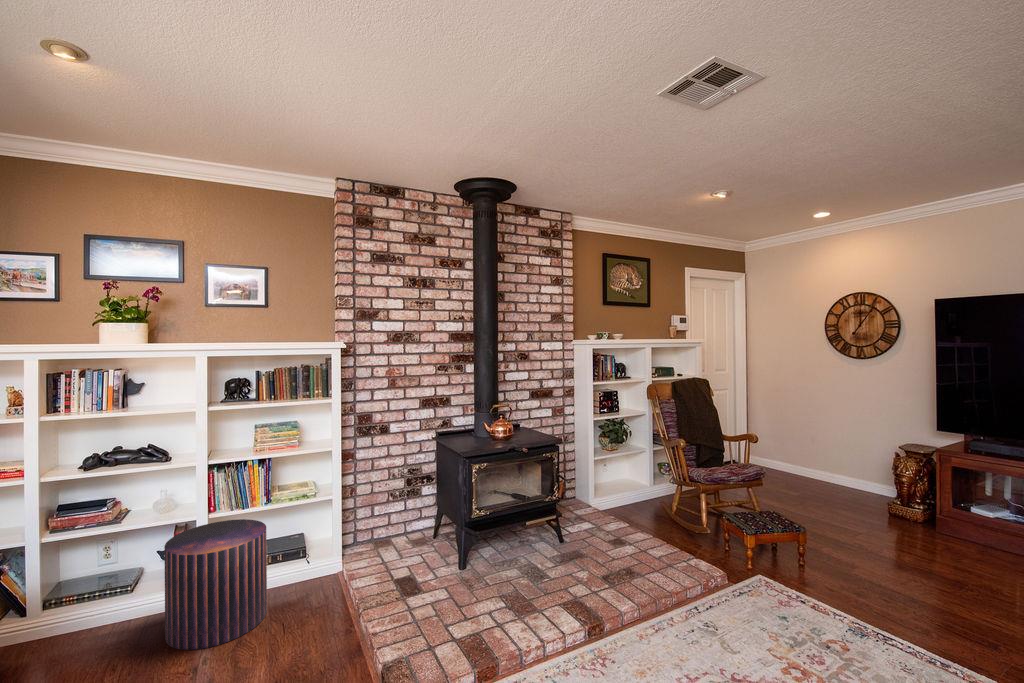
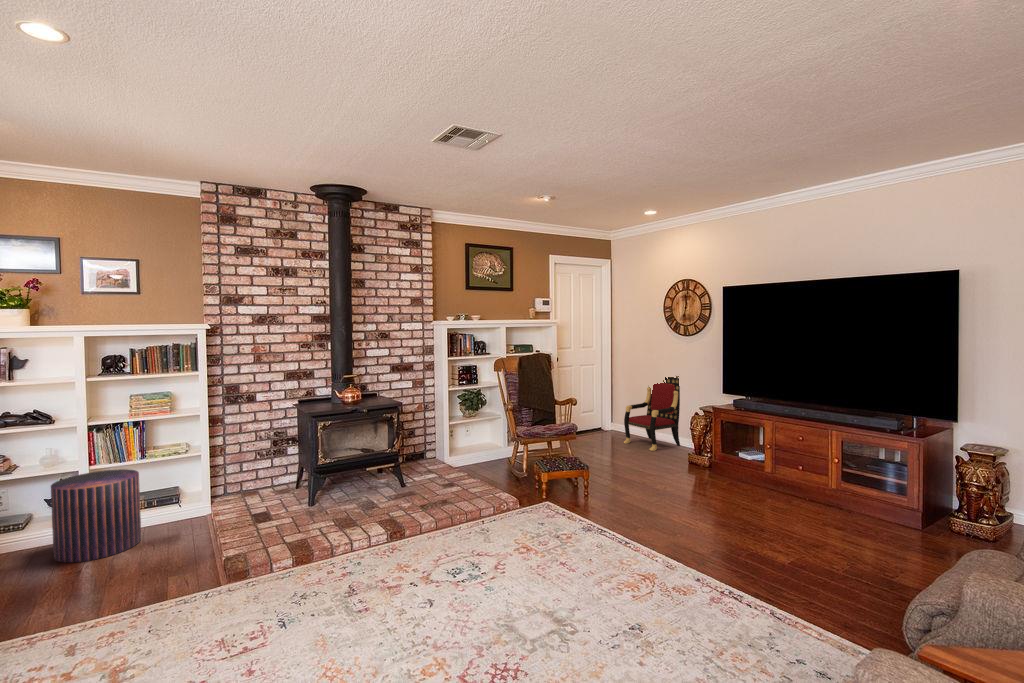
armchair: none [778,396,853,494] -> present [624,376,680,451]

